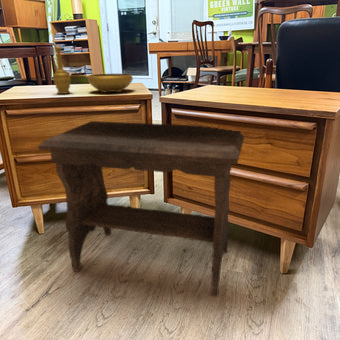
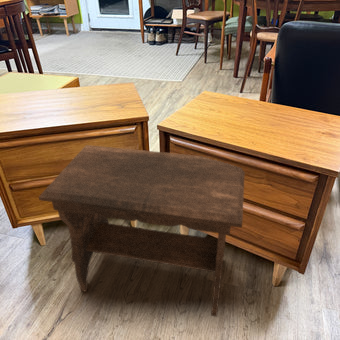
decorative bowl: present [53,46,133,94] -> none [39,62,126,113]

